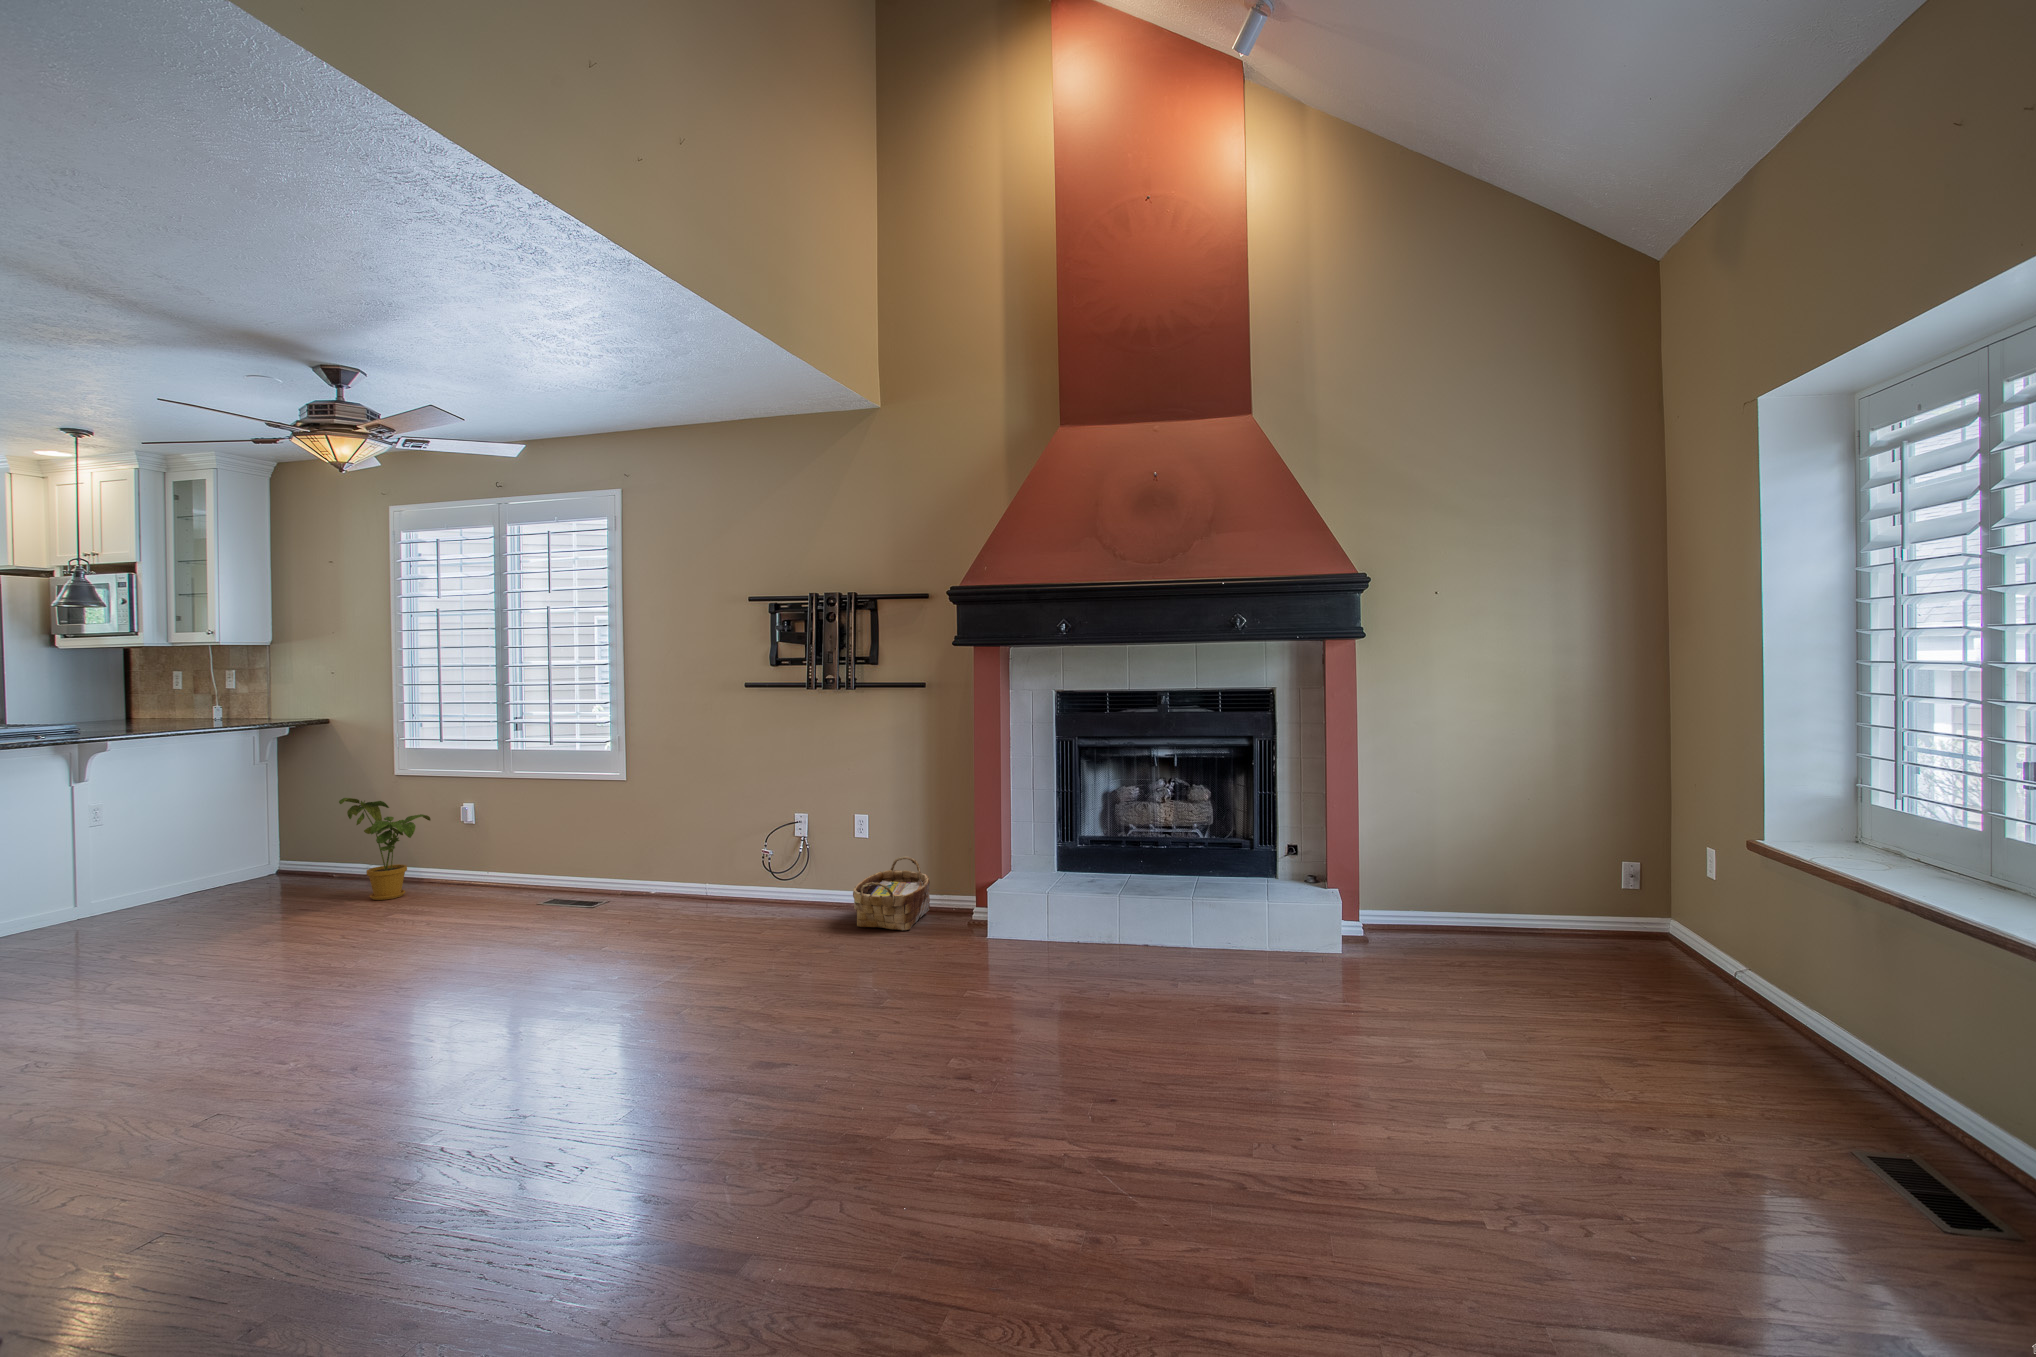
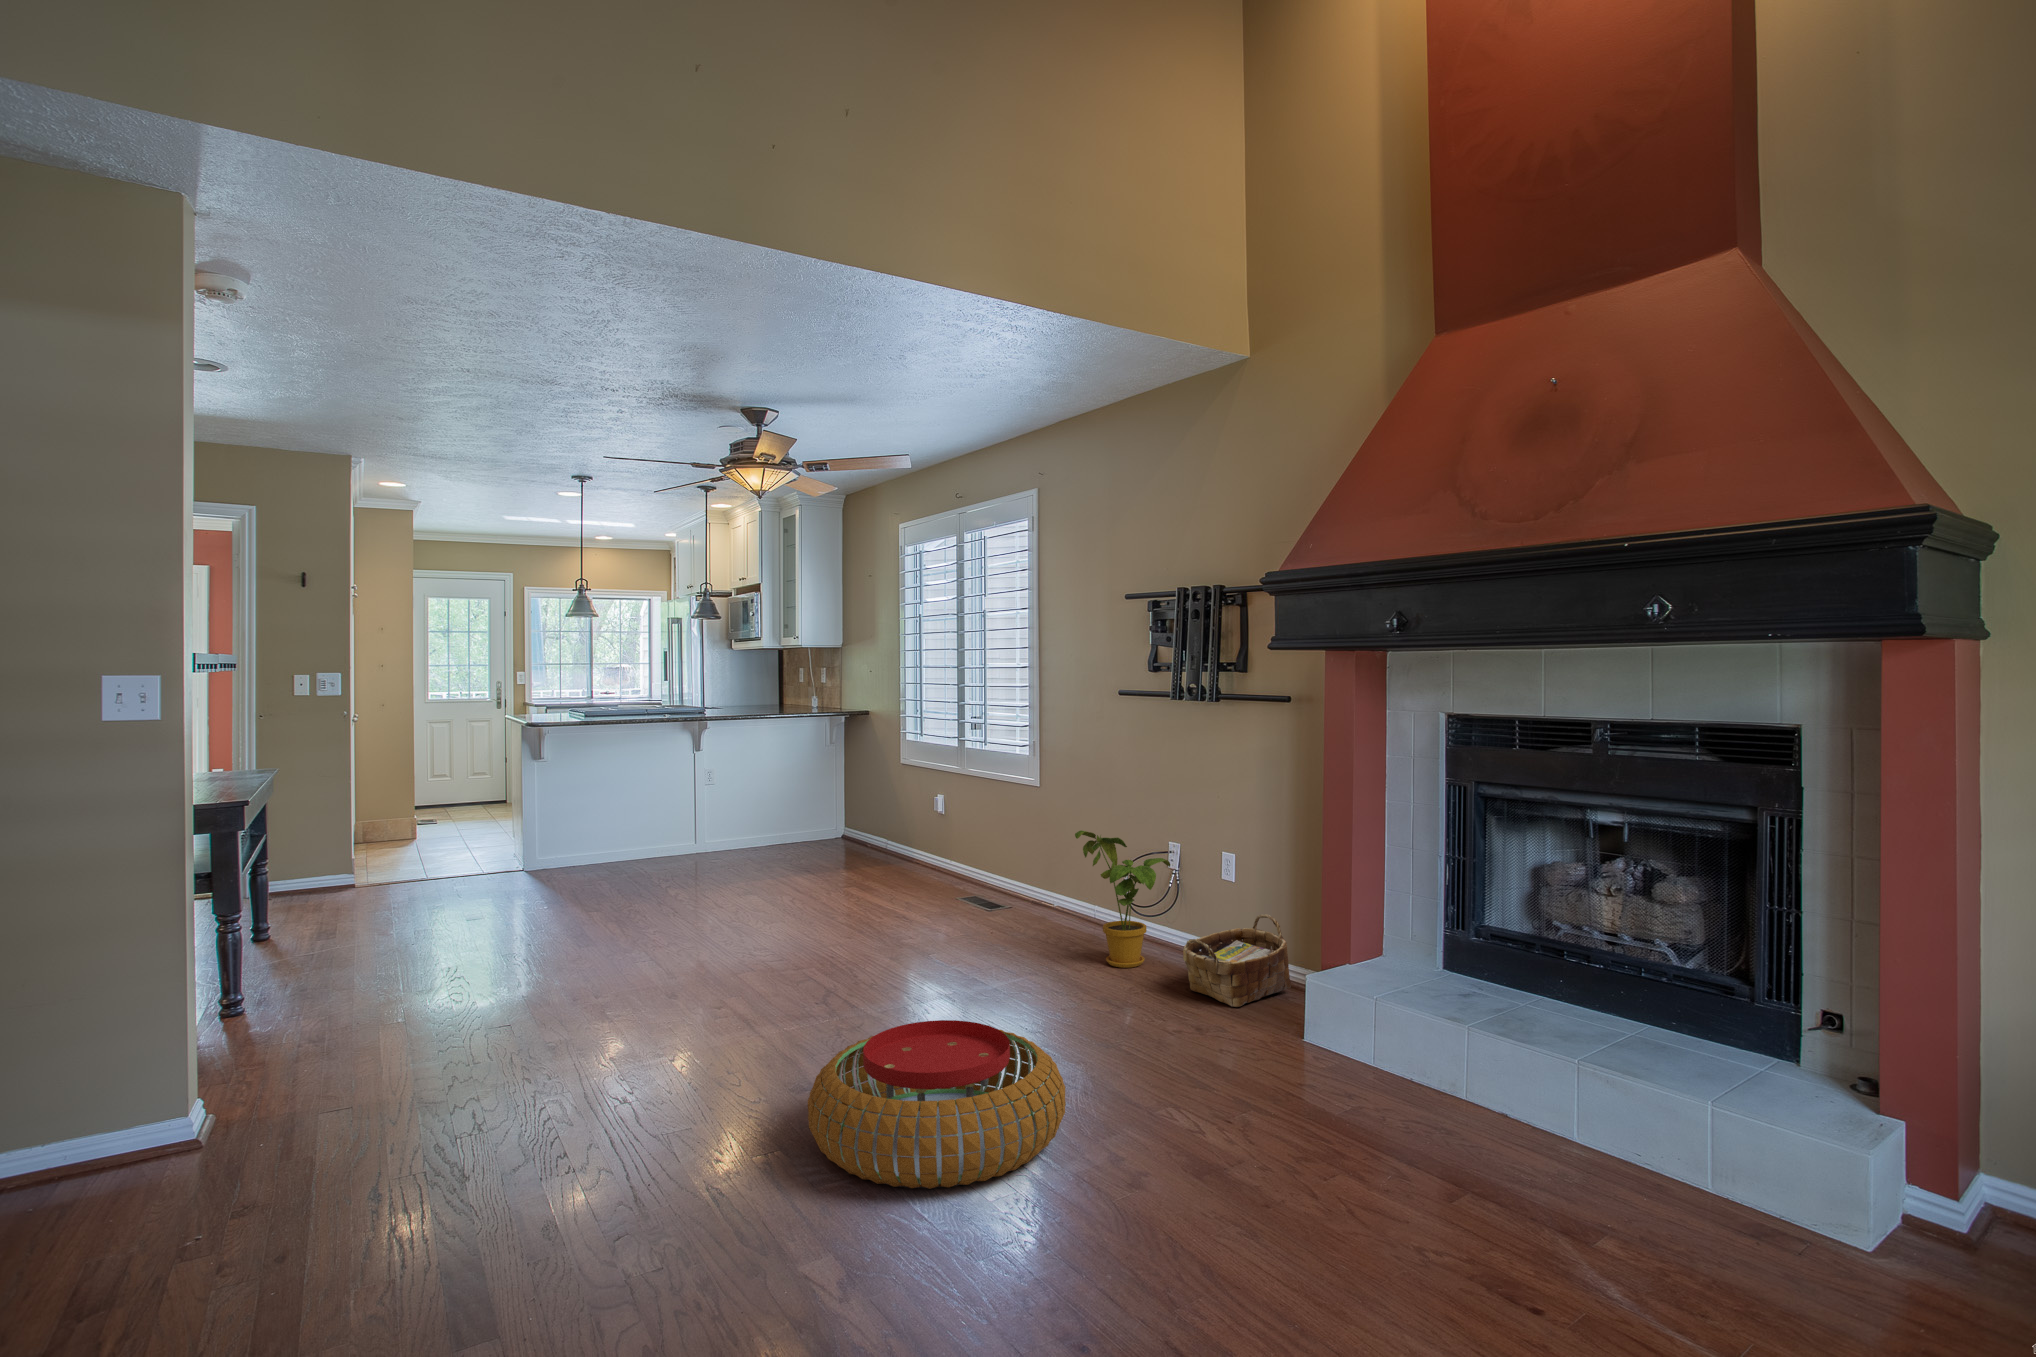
house plant: present [339,798,431,900] -> present [1075,830,1170,968]
pouf: none [700,965,934,1113] -> present [807,1020,1066,1189]

